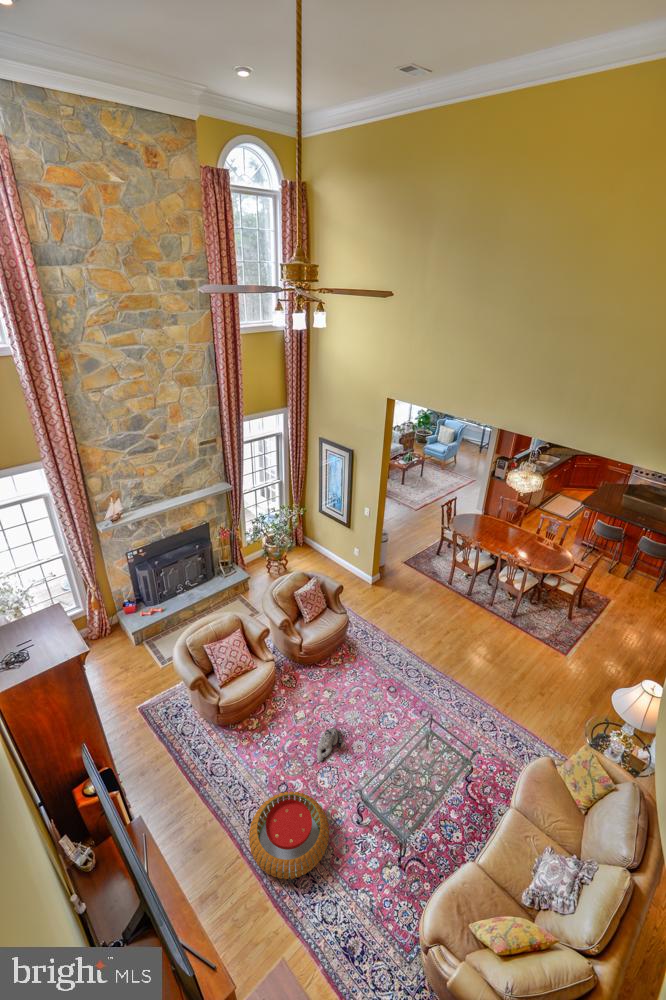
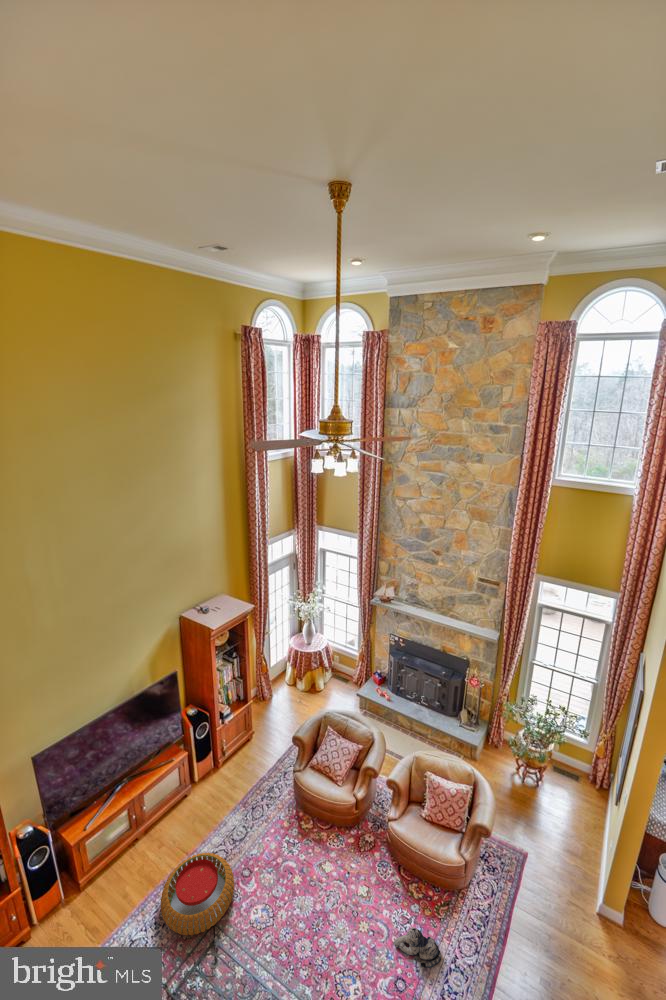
plush toy: present [317,728,342,761] -> present [394,927,441,967]

